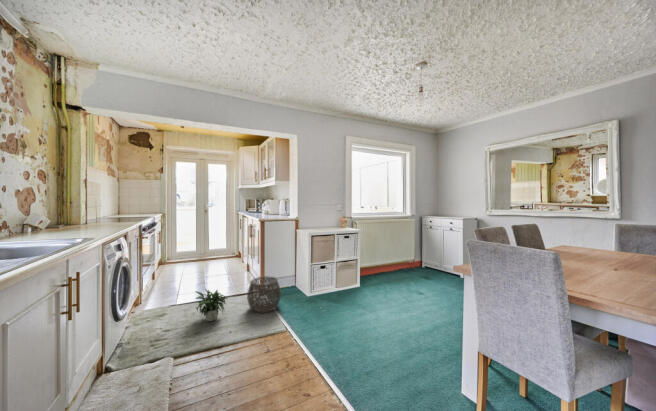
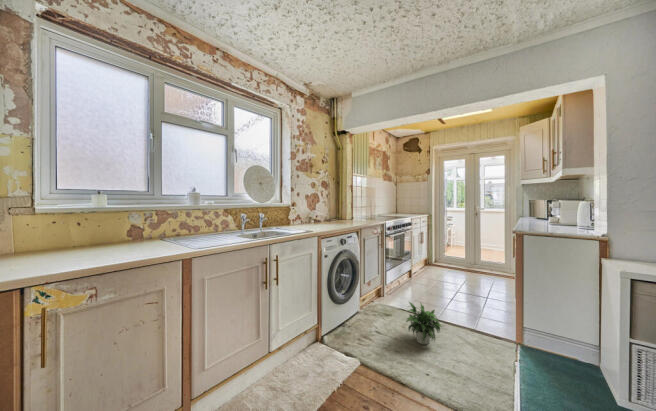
woven basket: present [247,276,281,313] -> none [471,315,533,381]

